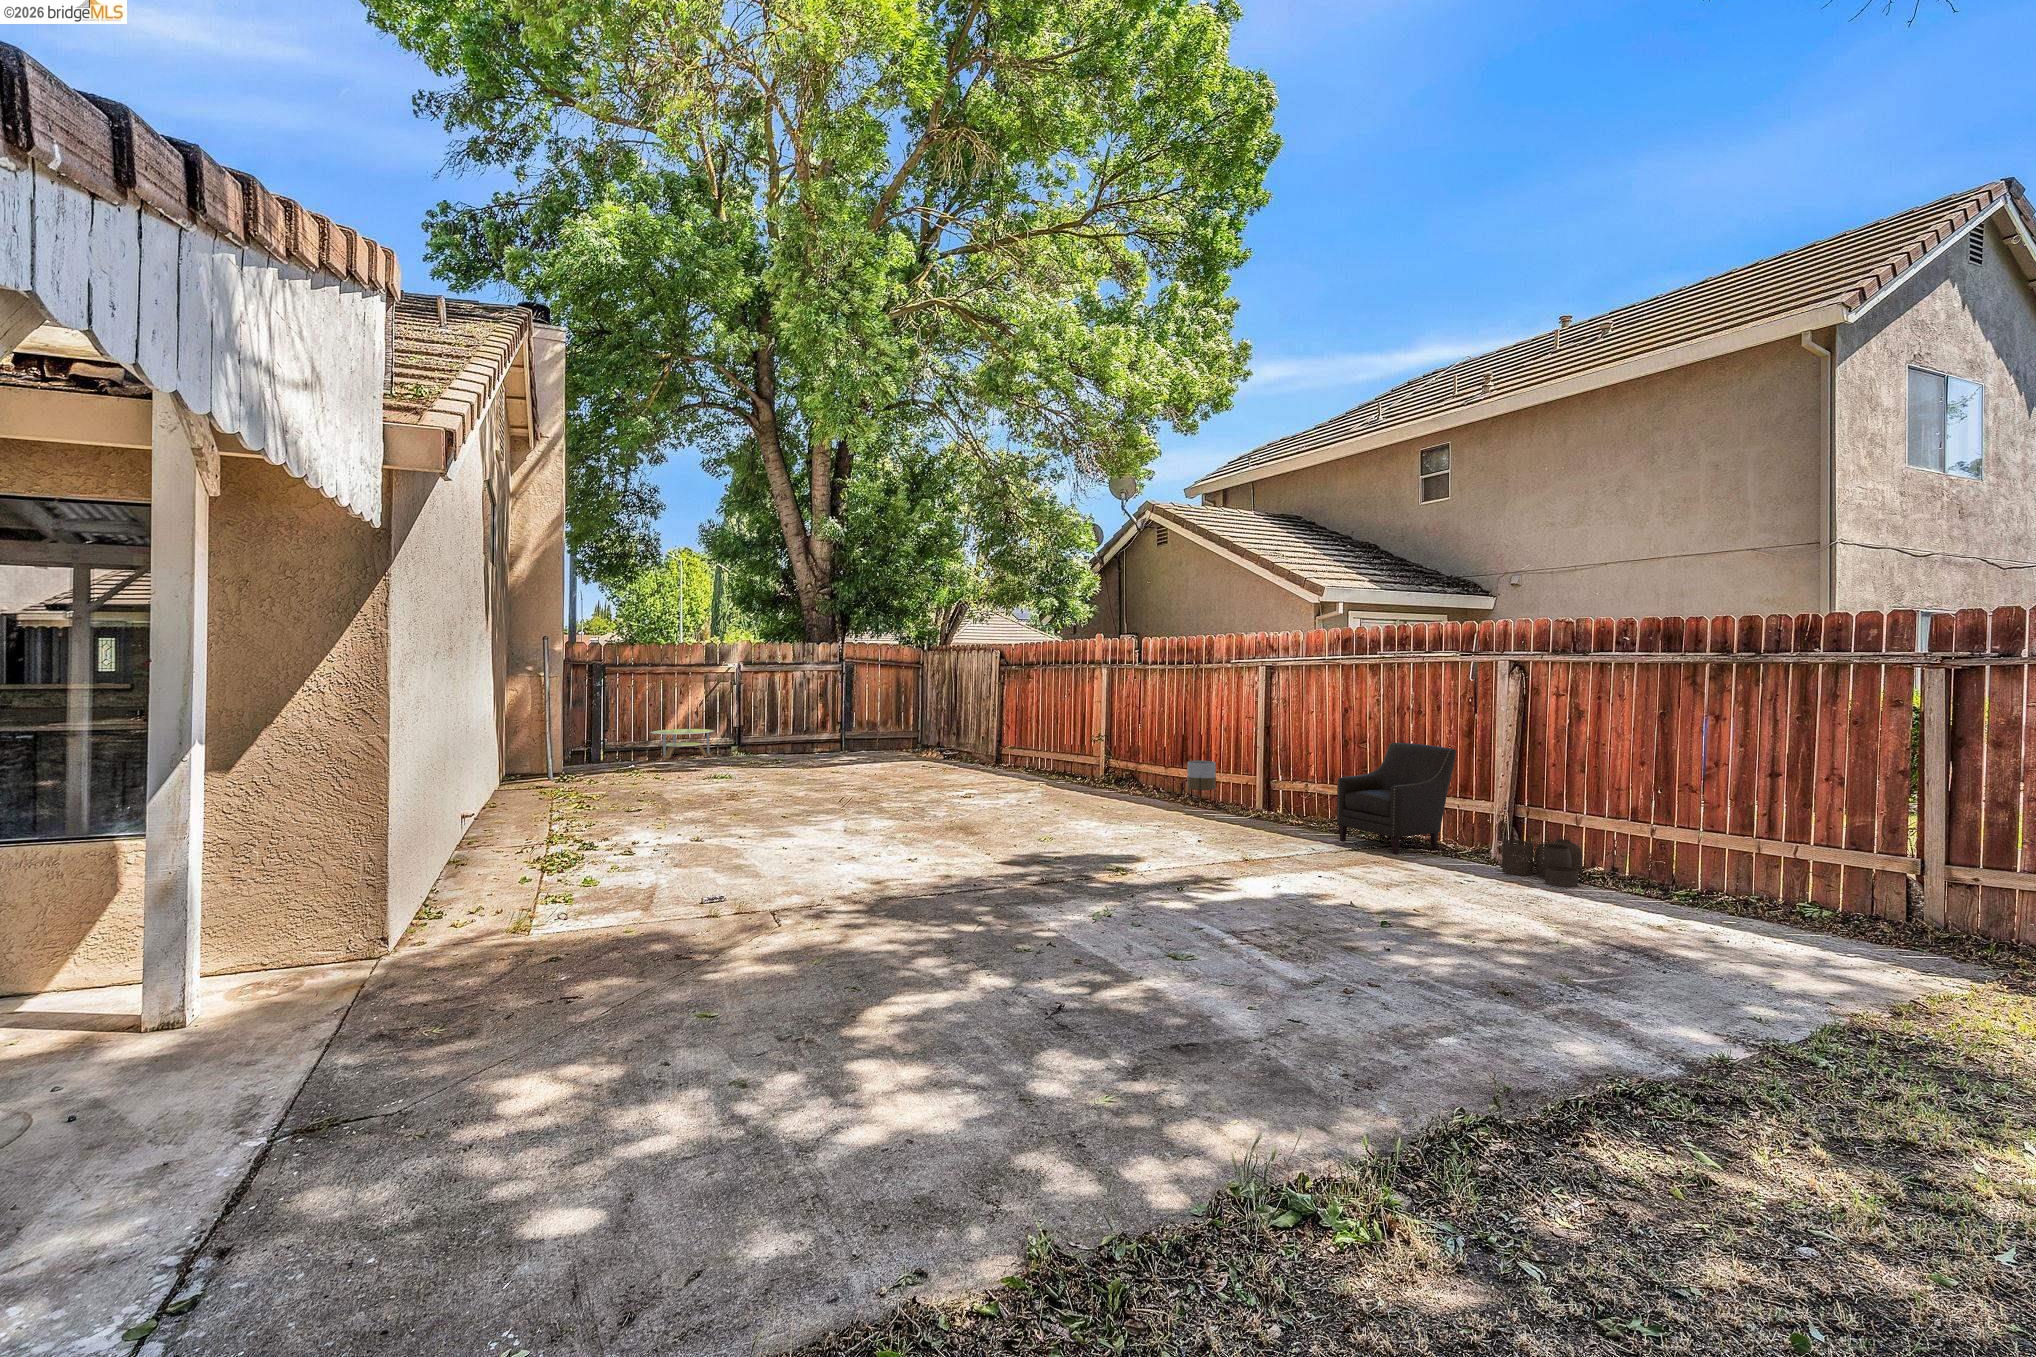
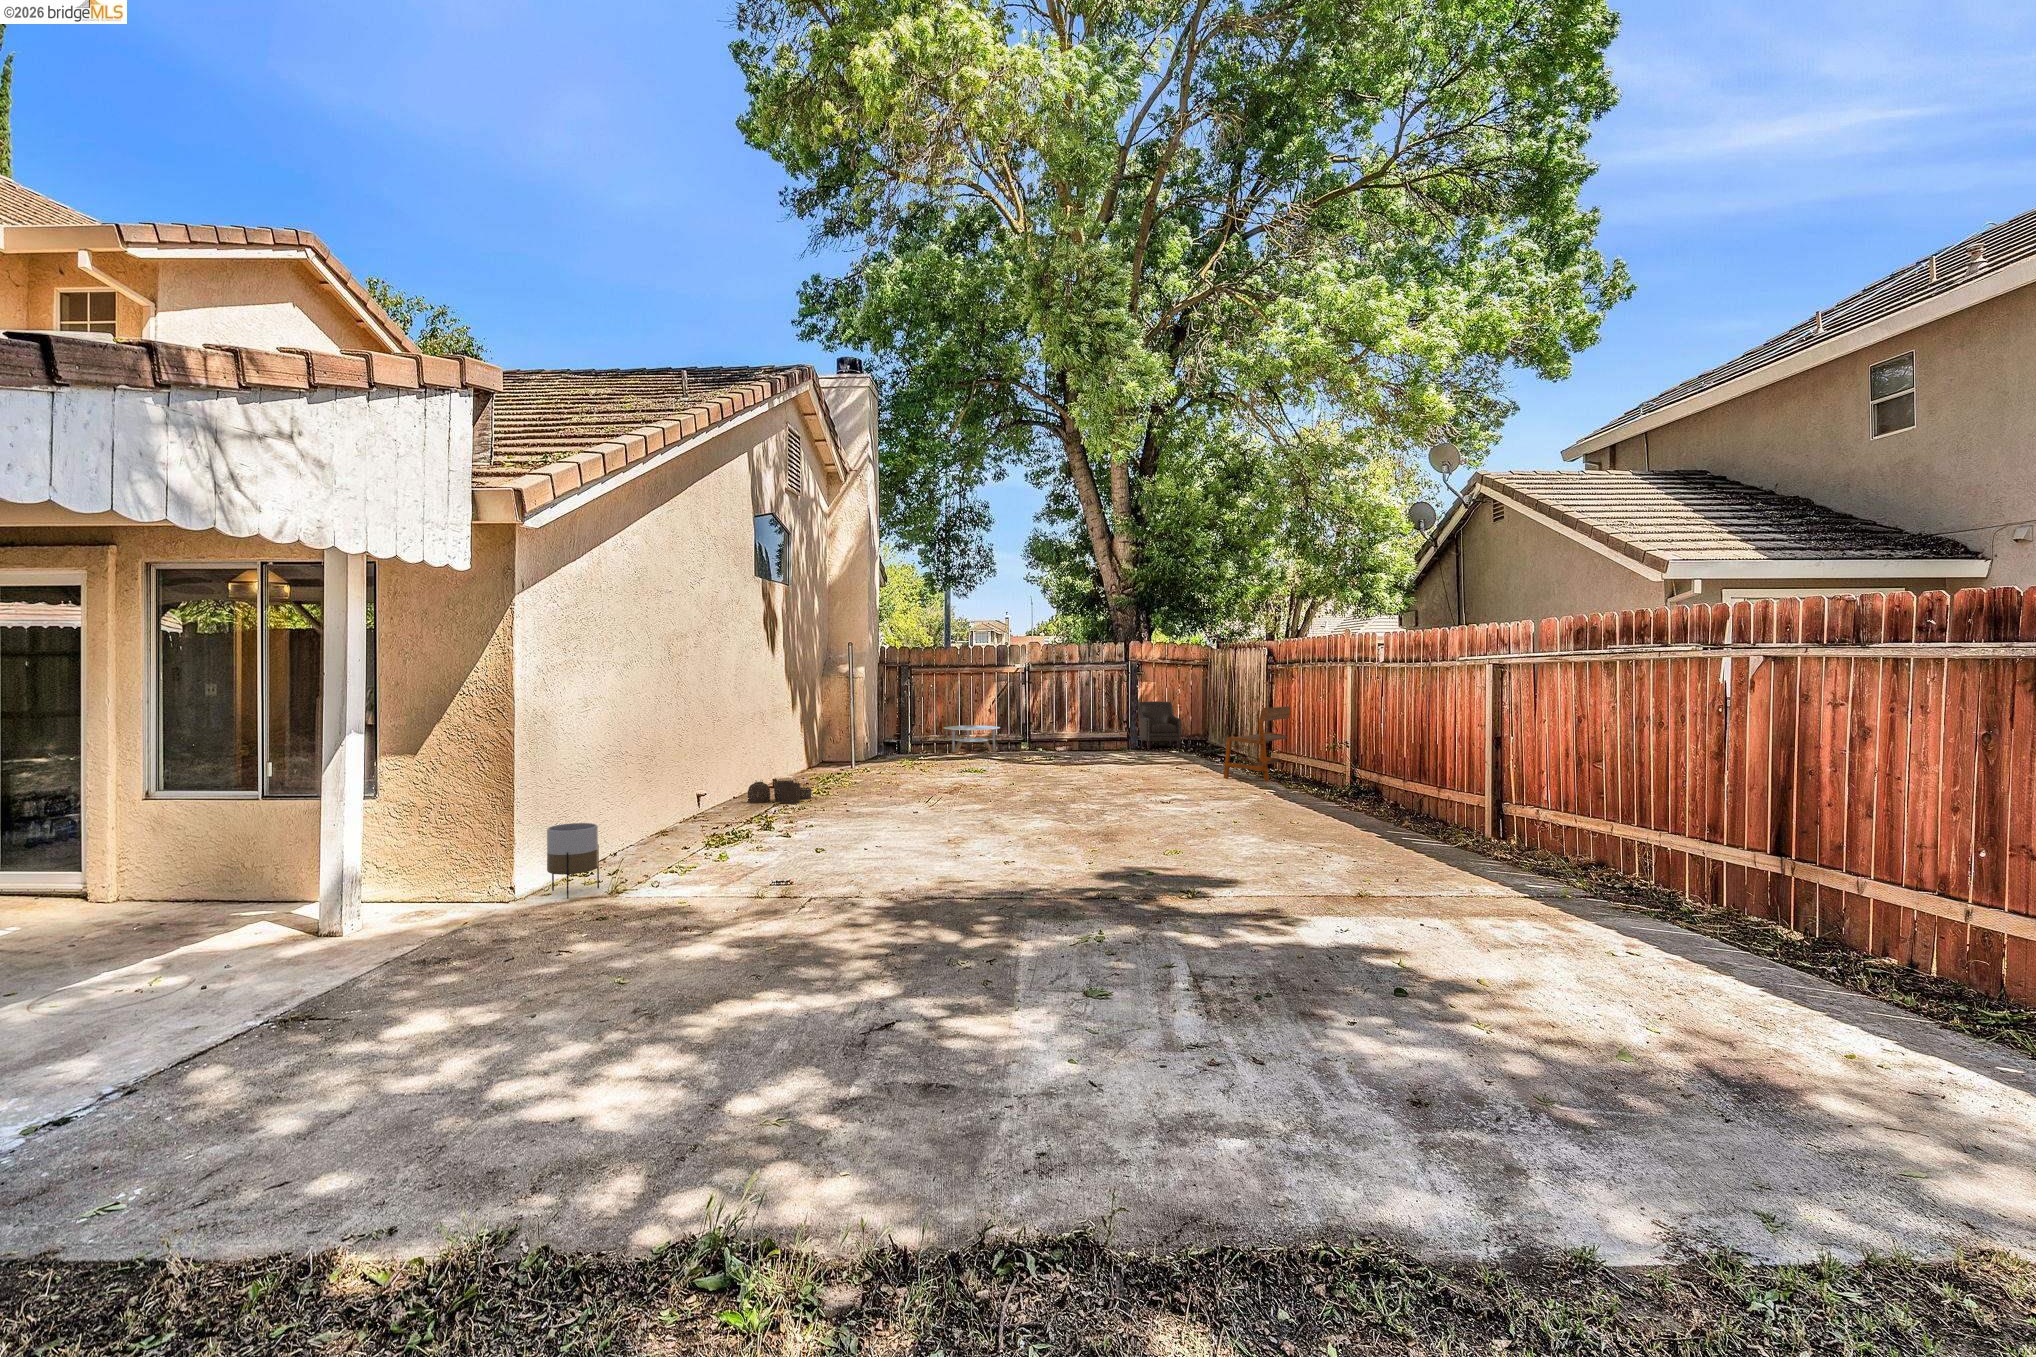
bench: none [978,701,1036,771] -> present [1224,706,1290,781]
chair: present [1337,743,1456,854] -> present [1138,701,1181,749]
planter: present [1187,761,1216,801] -> present [547,823,599,899]
woven basket: present [1502,835,1583,887] -> present [747,778,812,804]

